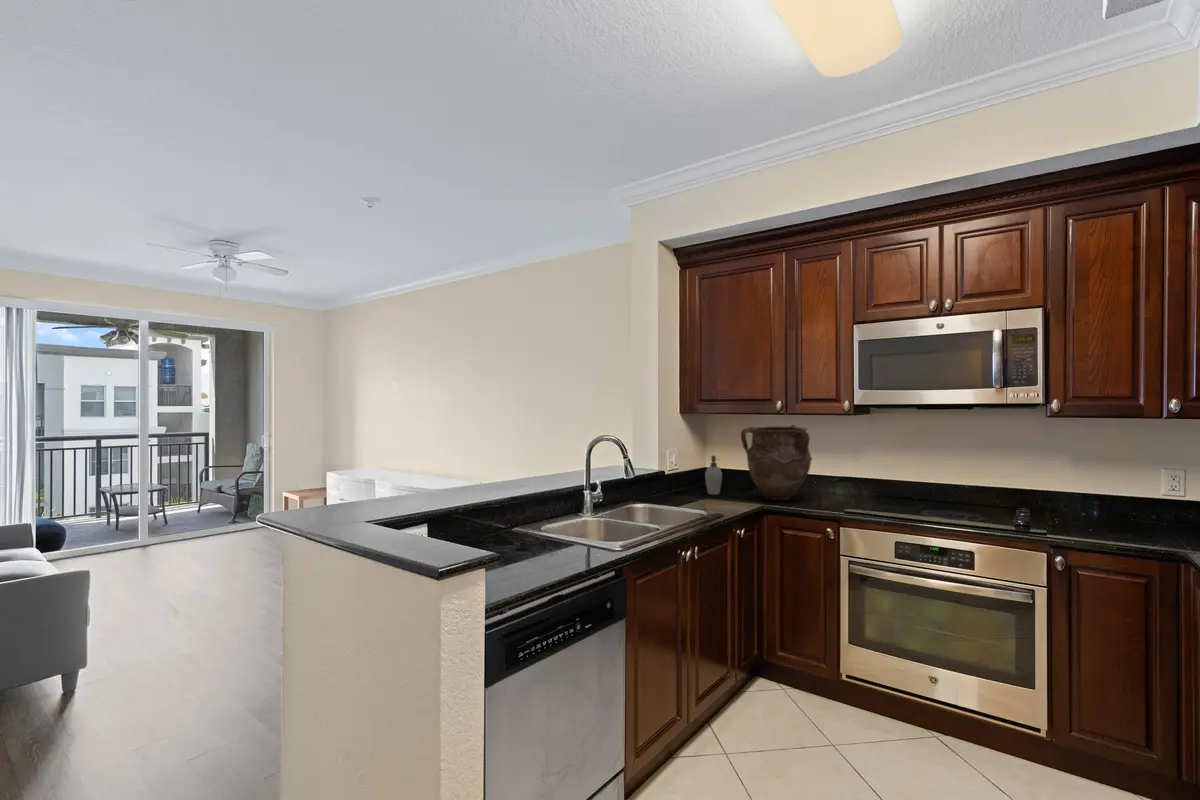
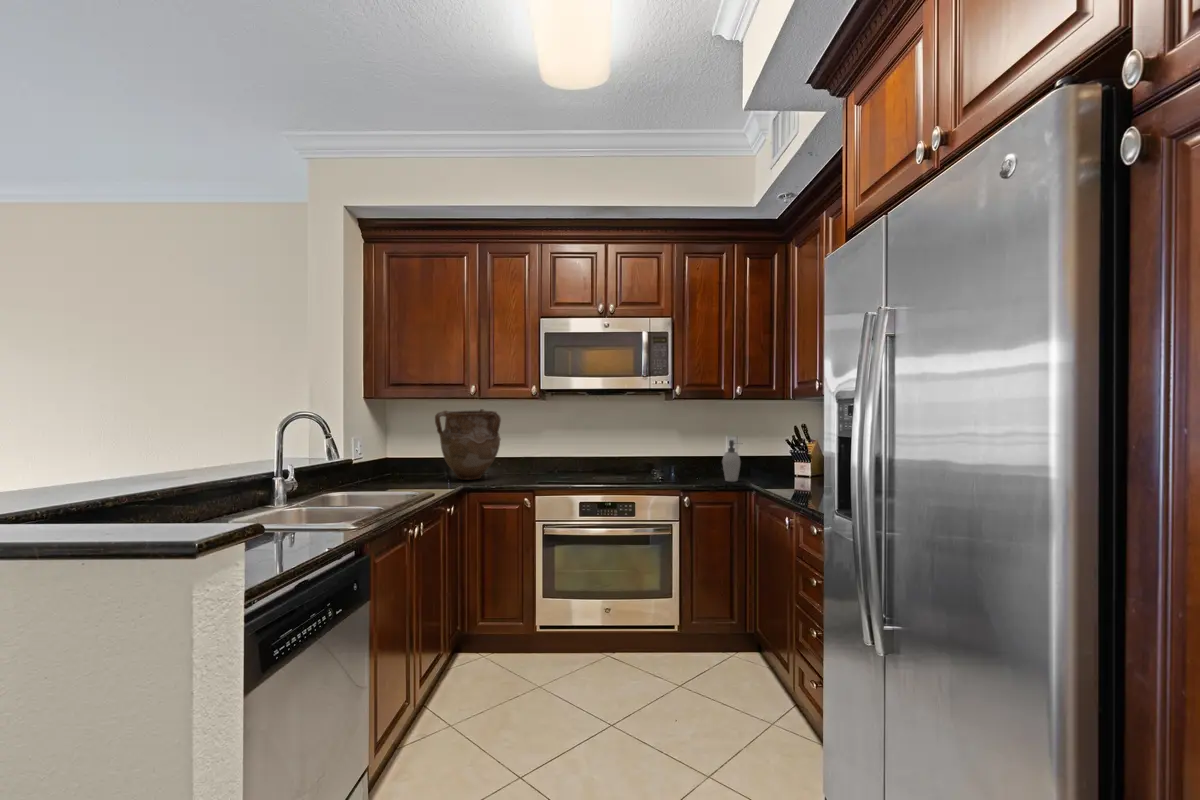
soap dispenser: present [705,456,722,495] -> present [722,440,740,482]

